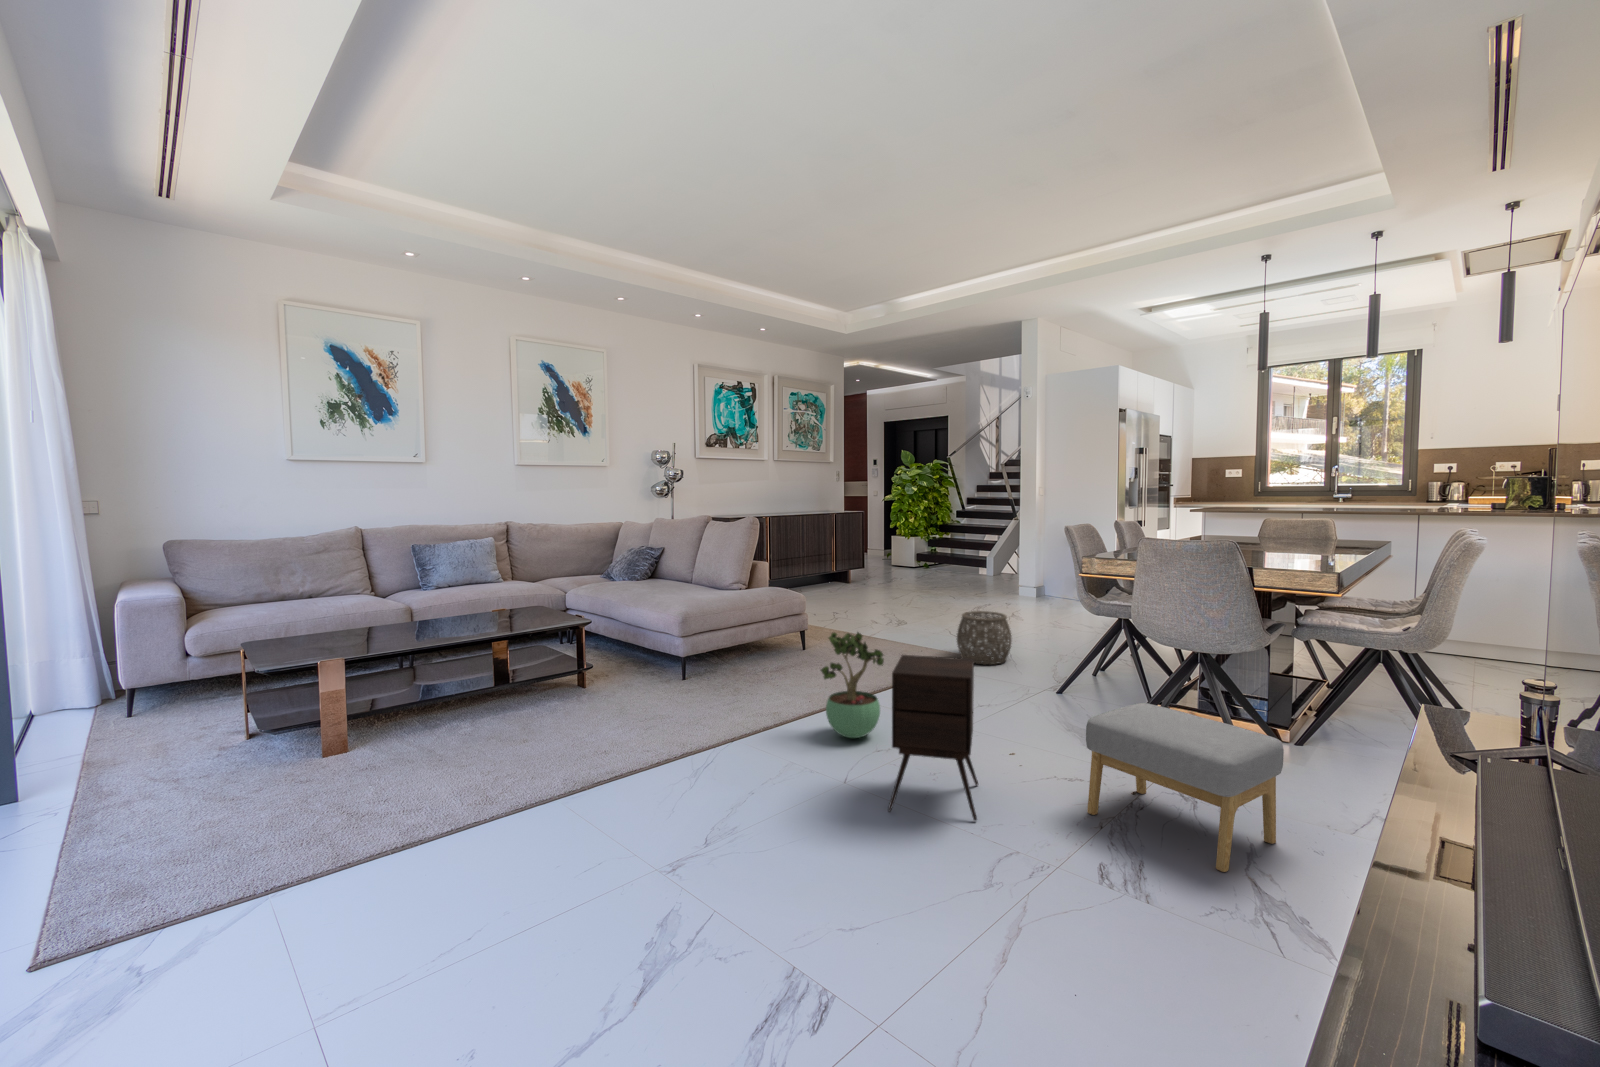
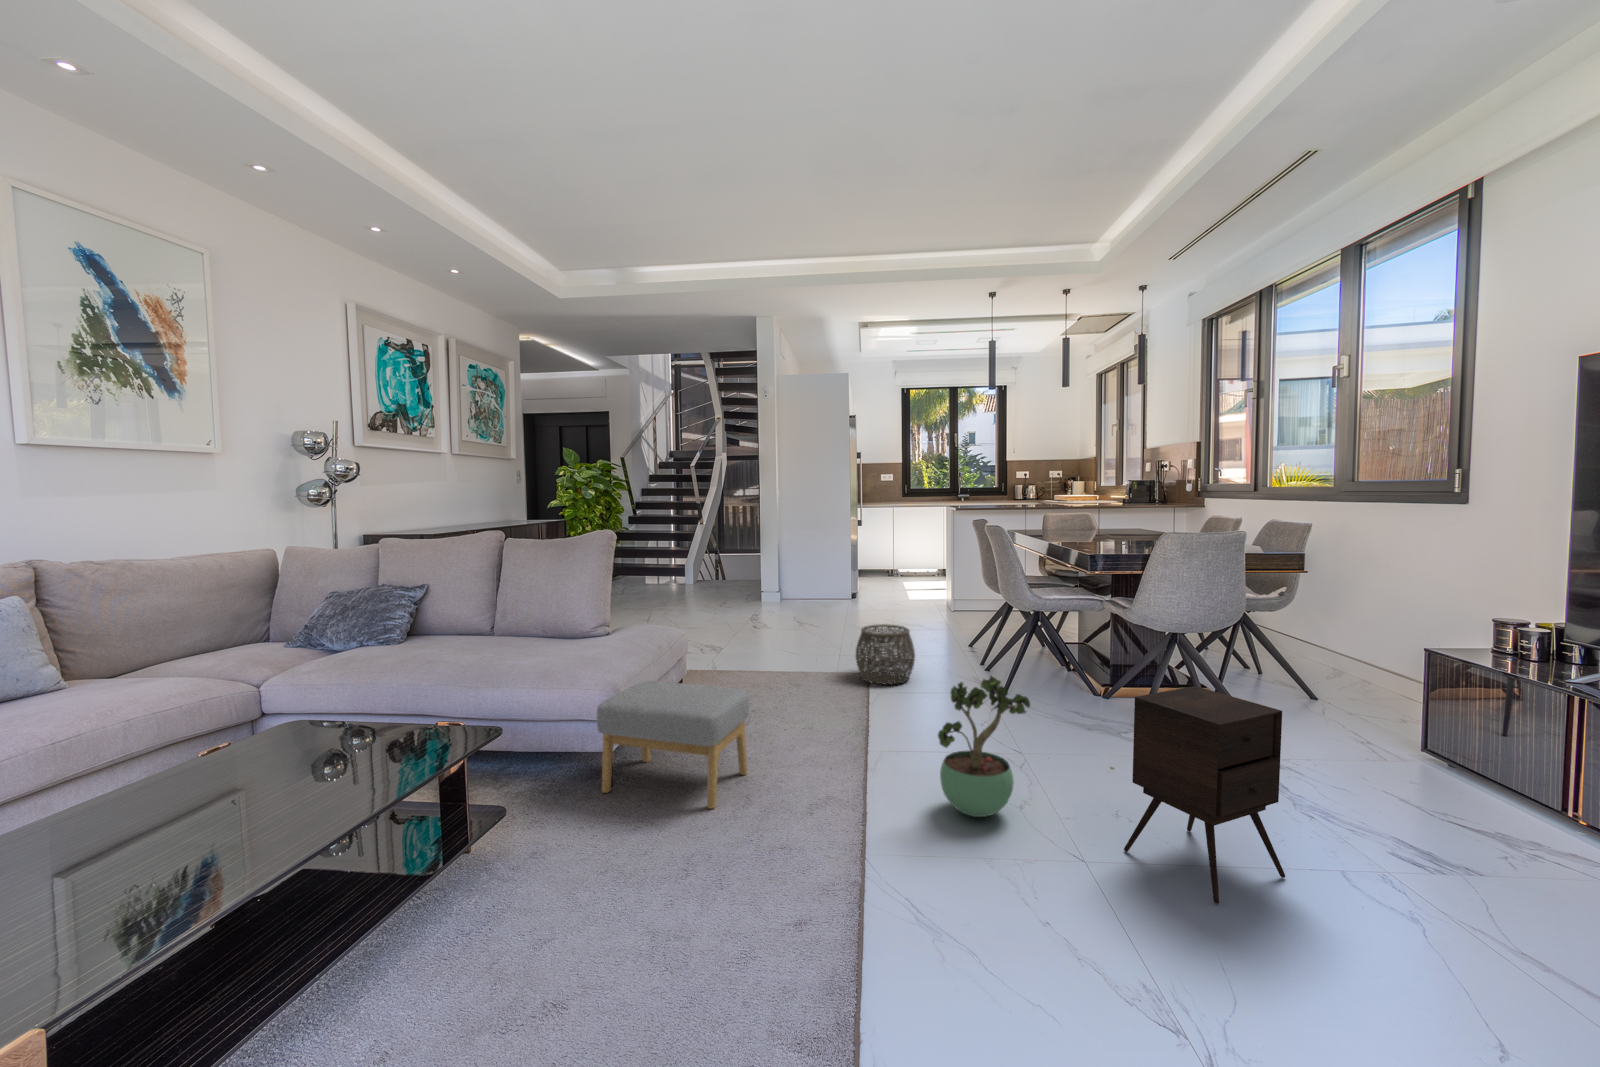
footstool: present [1086,703,1284,872] -> present [597,681,749,809]

